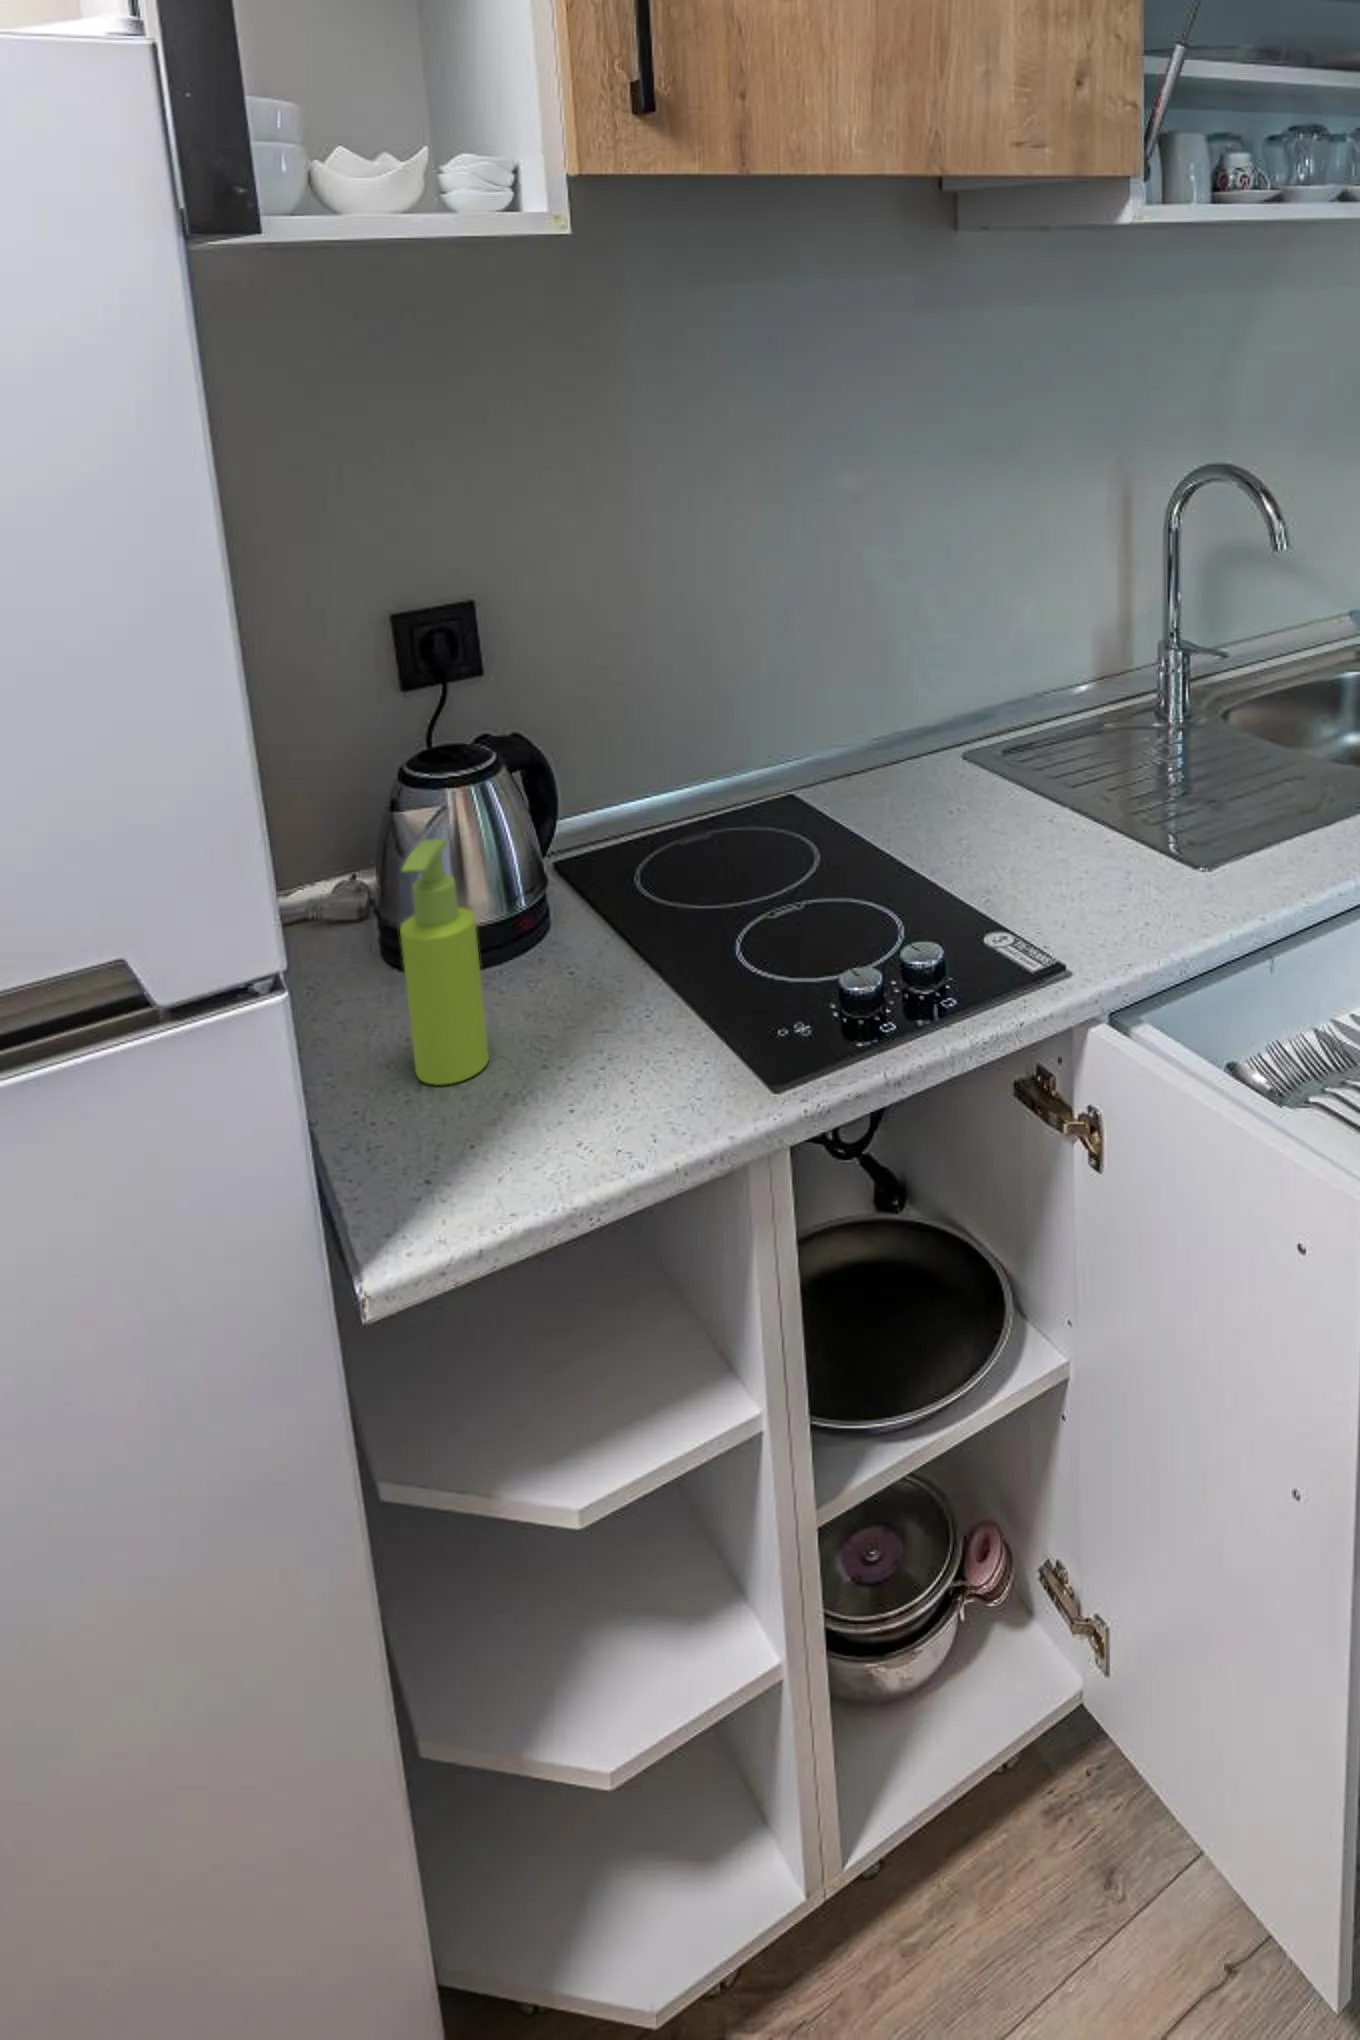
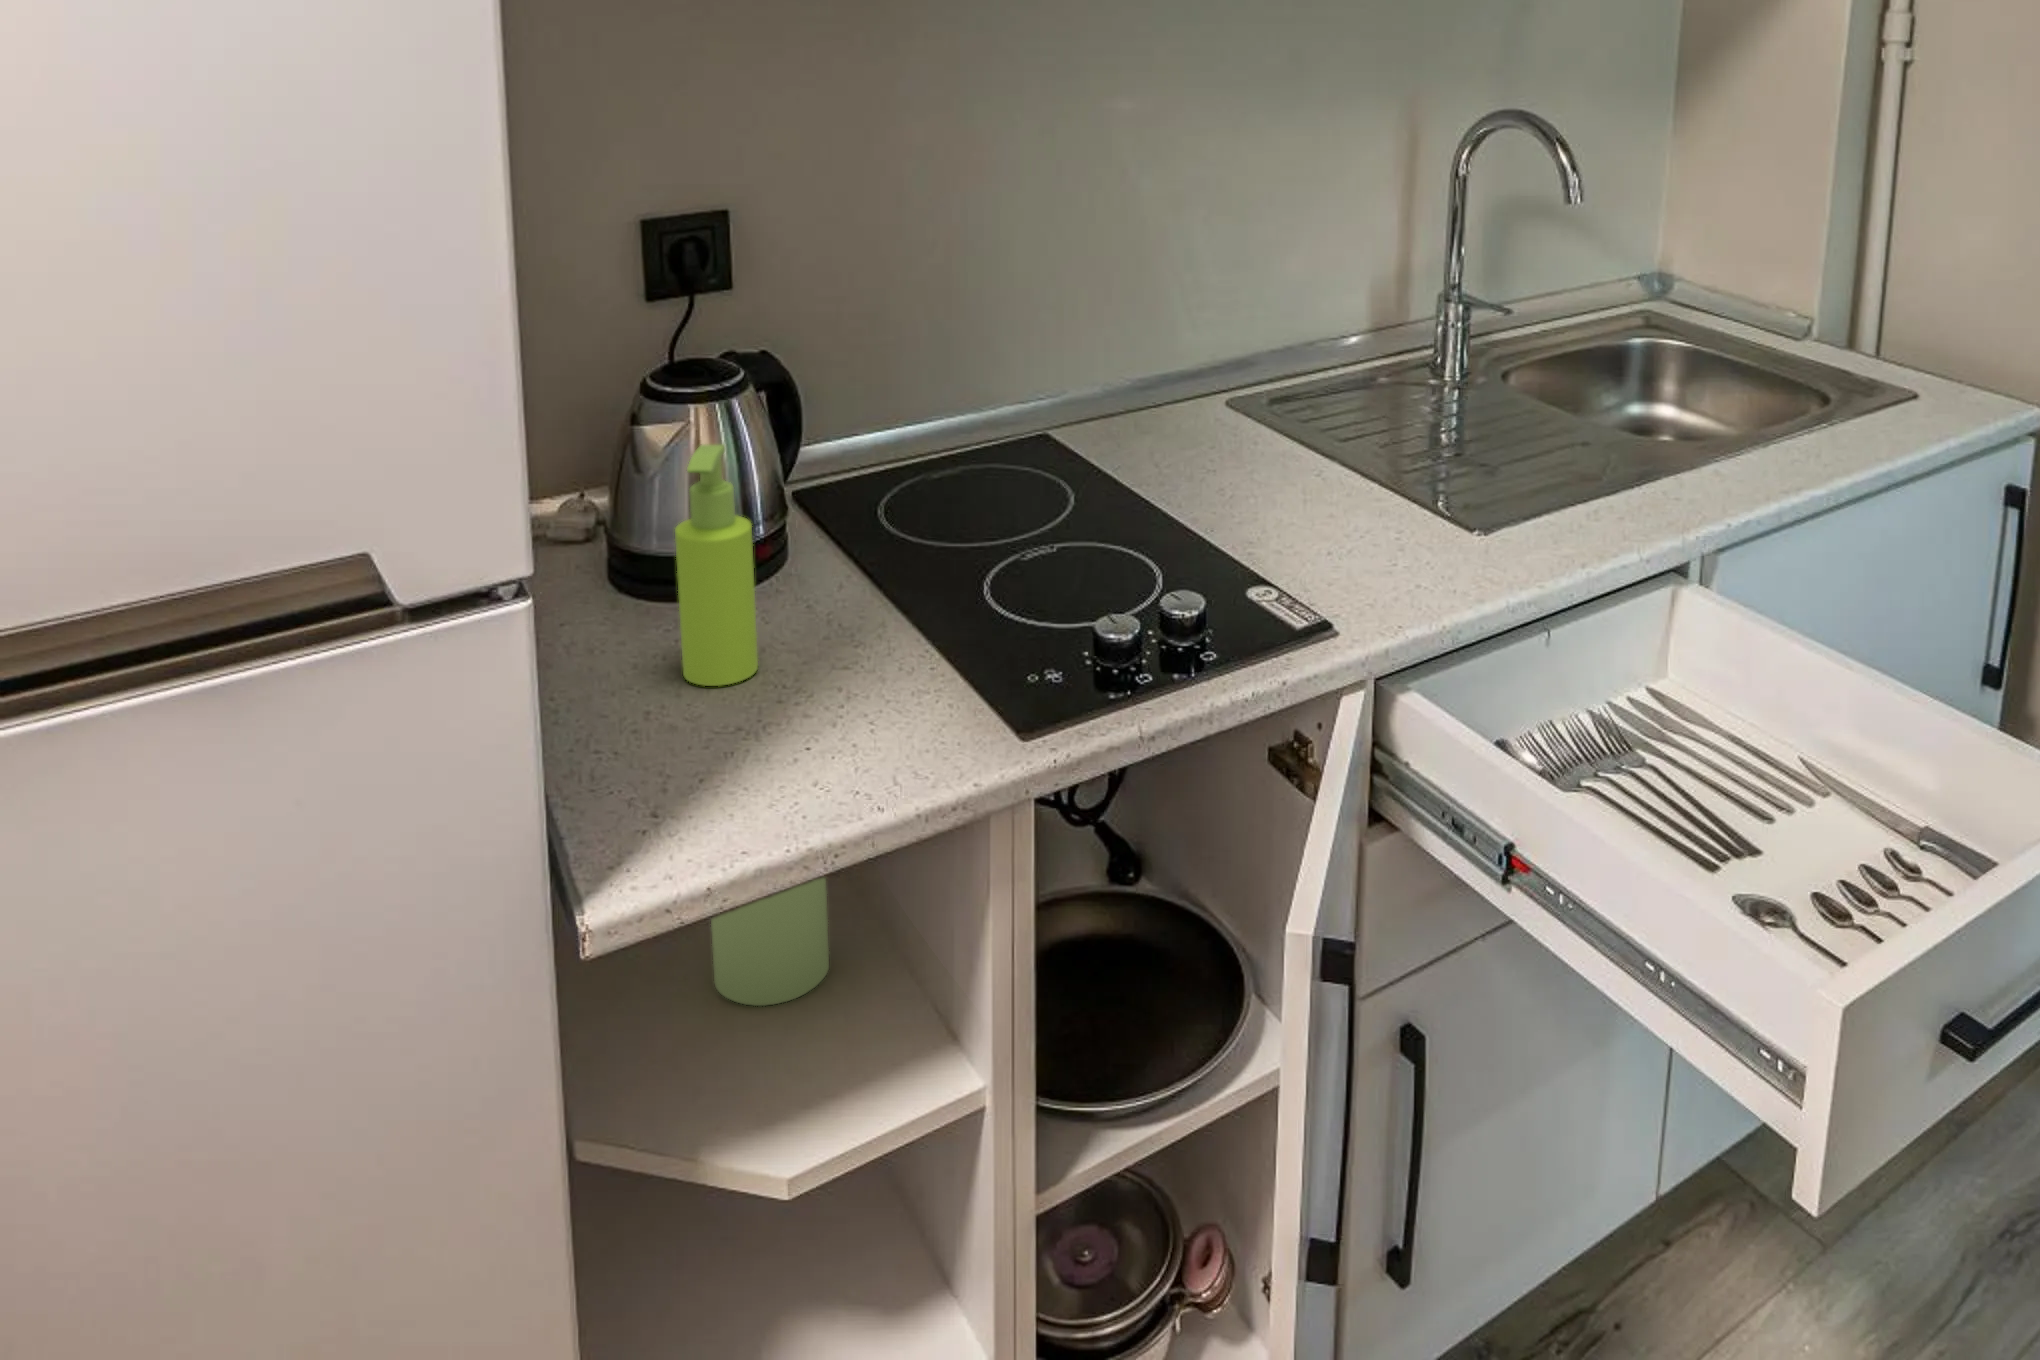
jar: none [438,1161,568,1419] -> present [711,878,829,1006]

